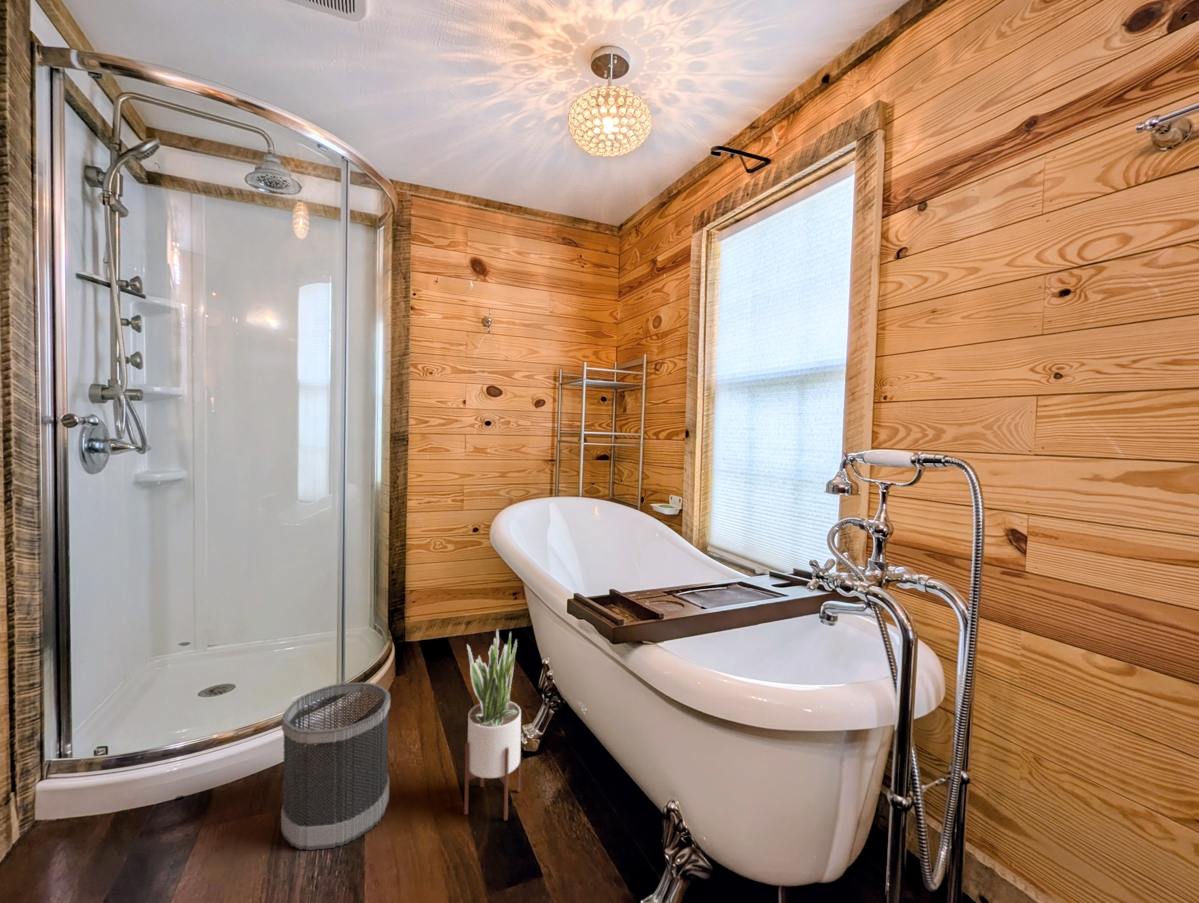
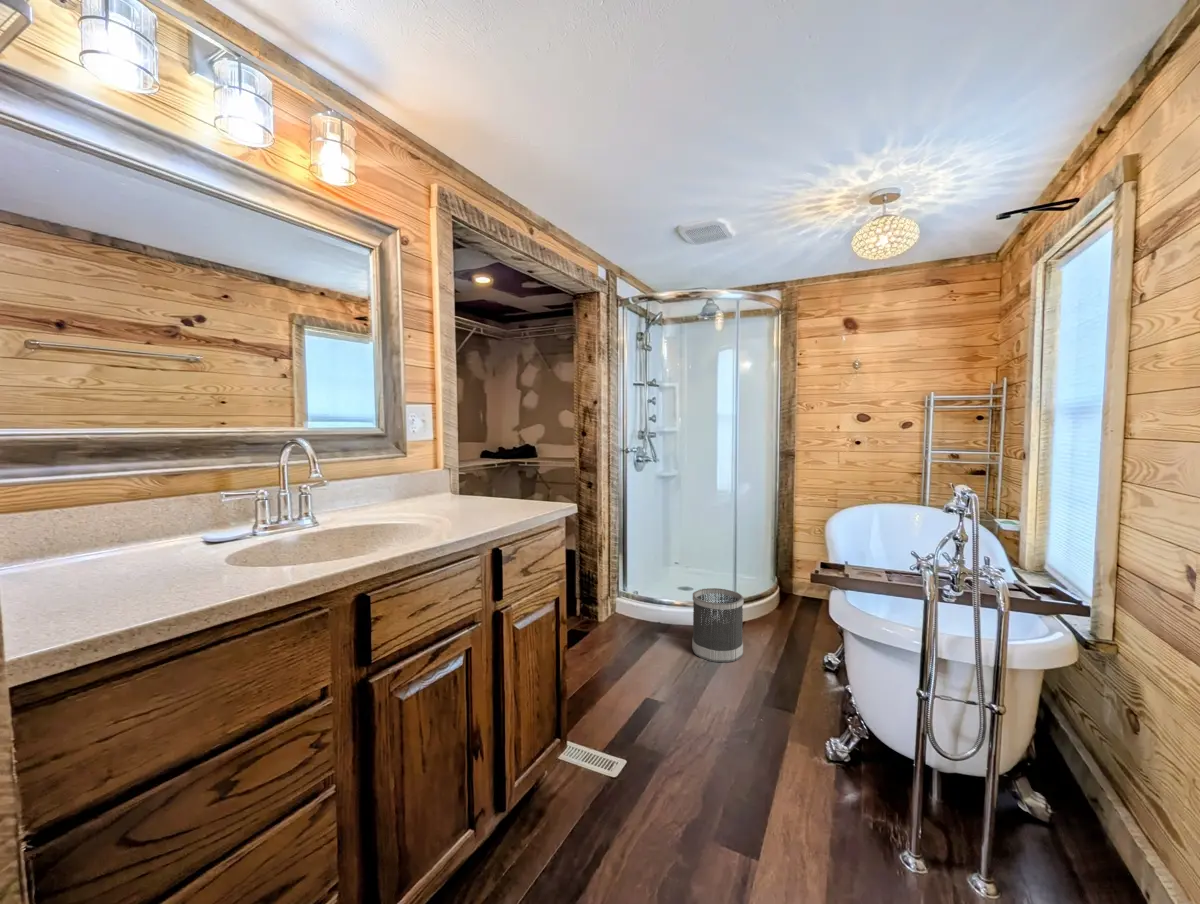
potted plant: present [464,630,521,820] -> none [773,574,815,687]

